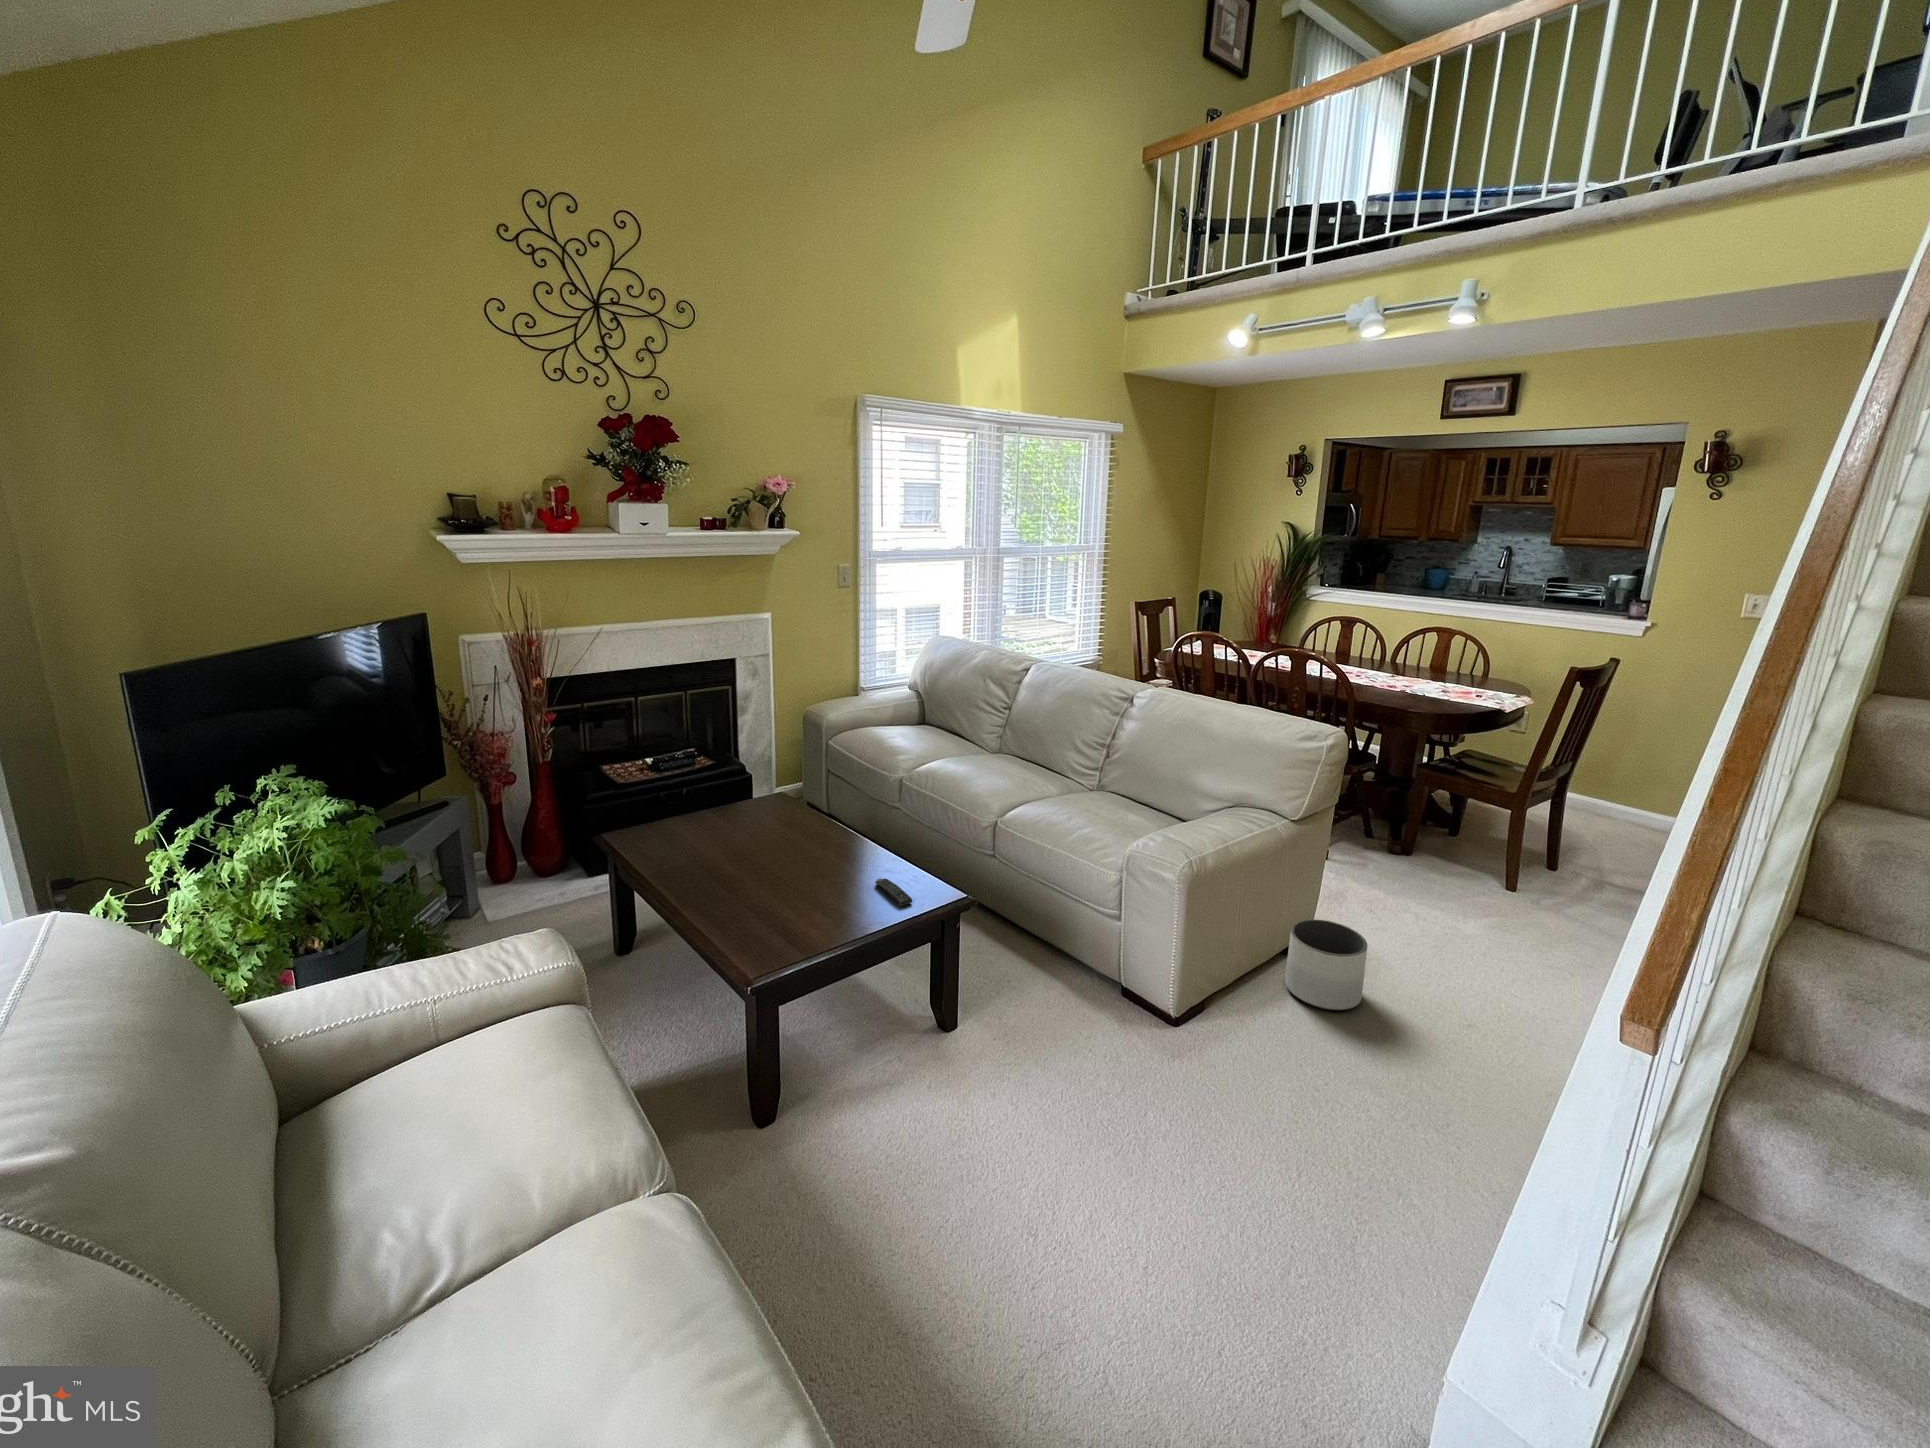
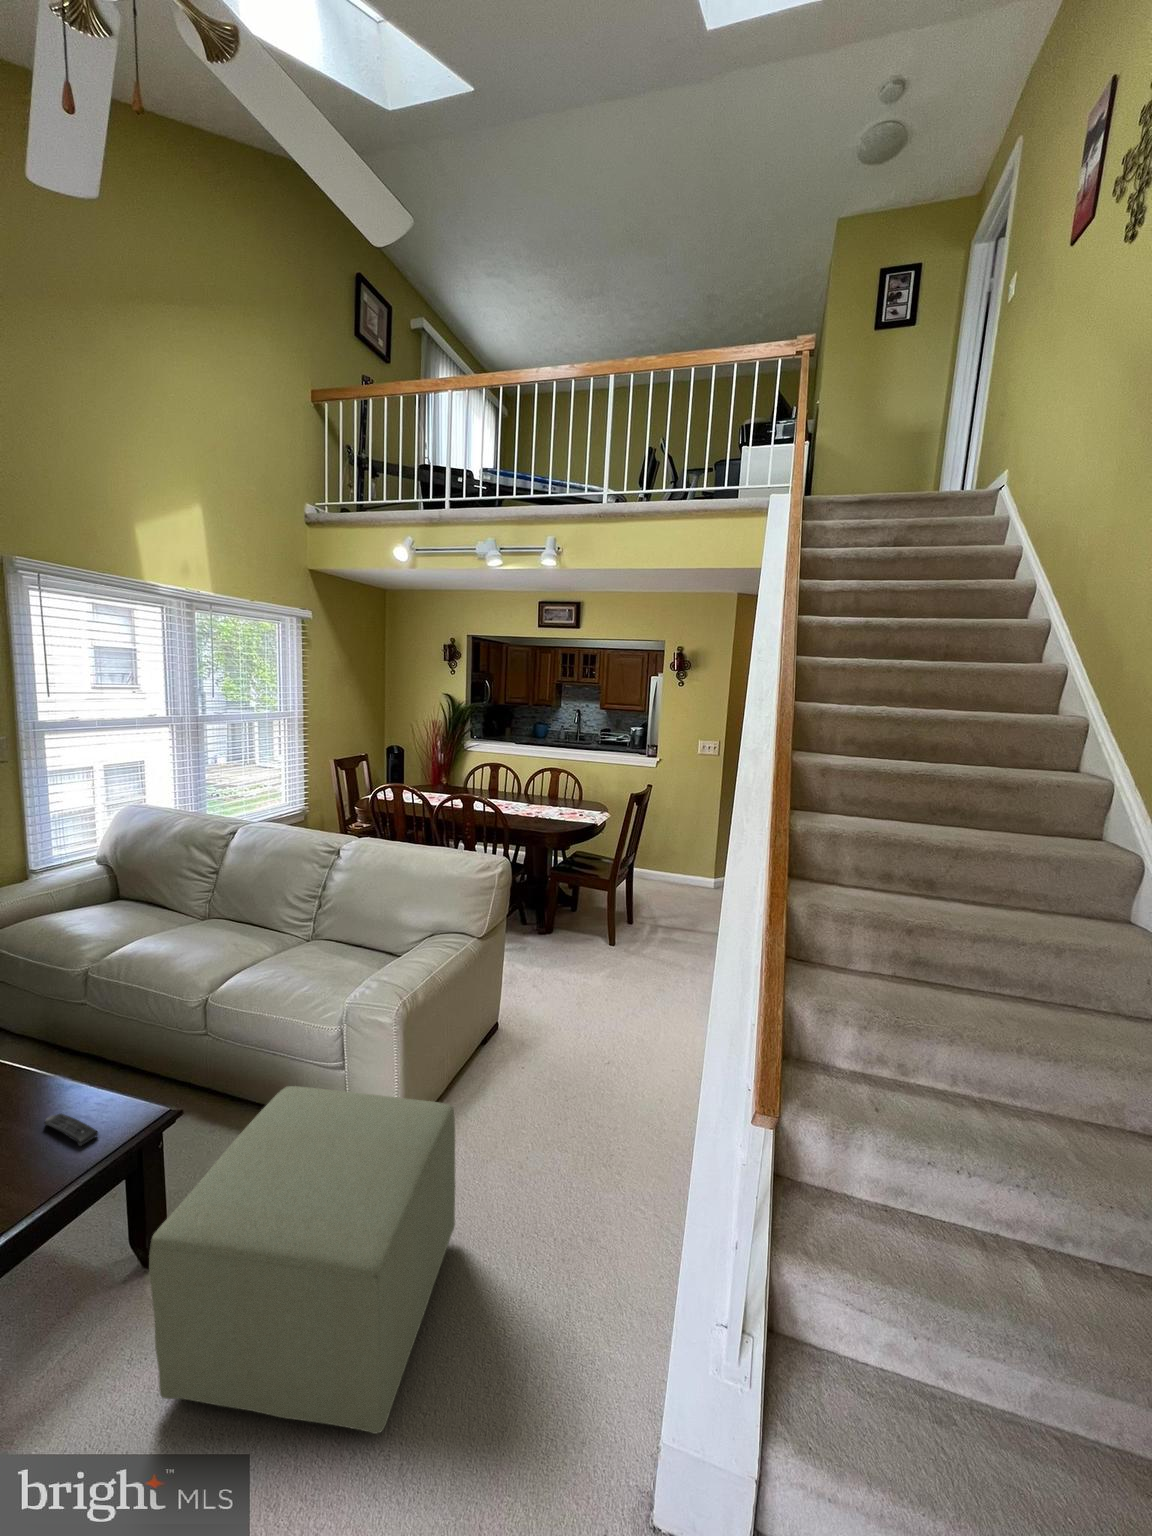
ottoman: none [946,913,1235,1245] -> present [149,1086,455,1434]
planter: present [1285,919,1367,1010] -> none [484,1008,539,1082]

